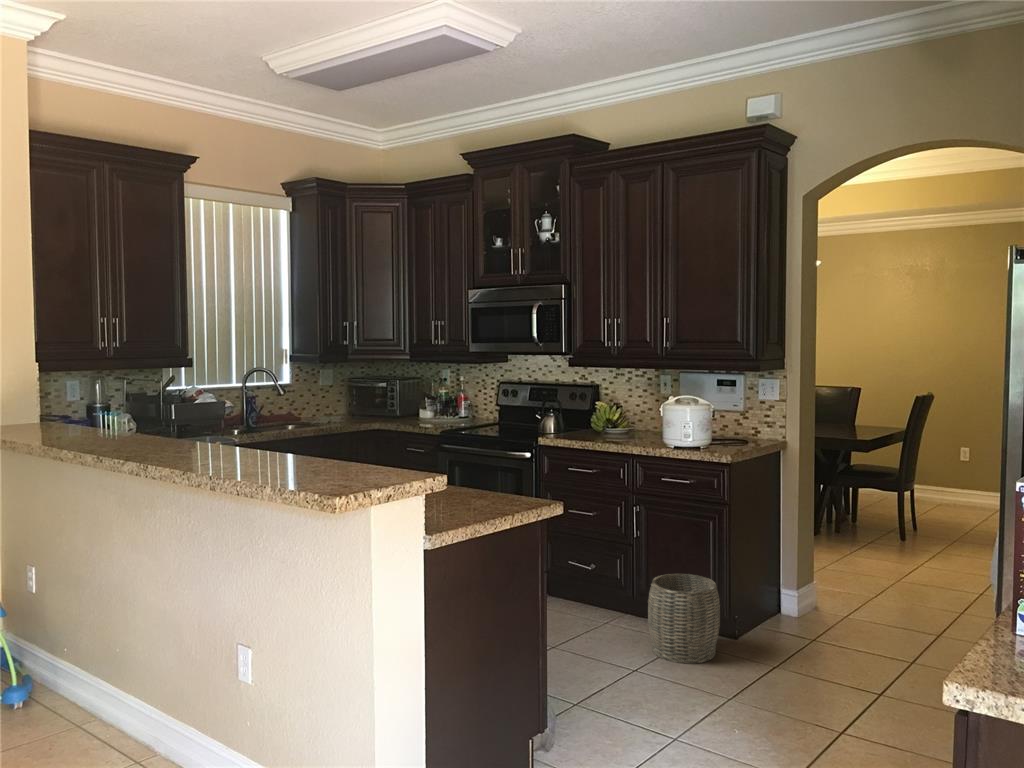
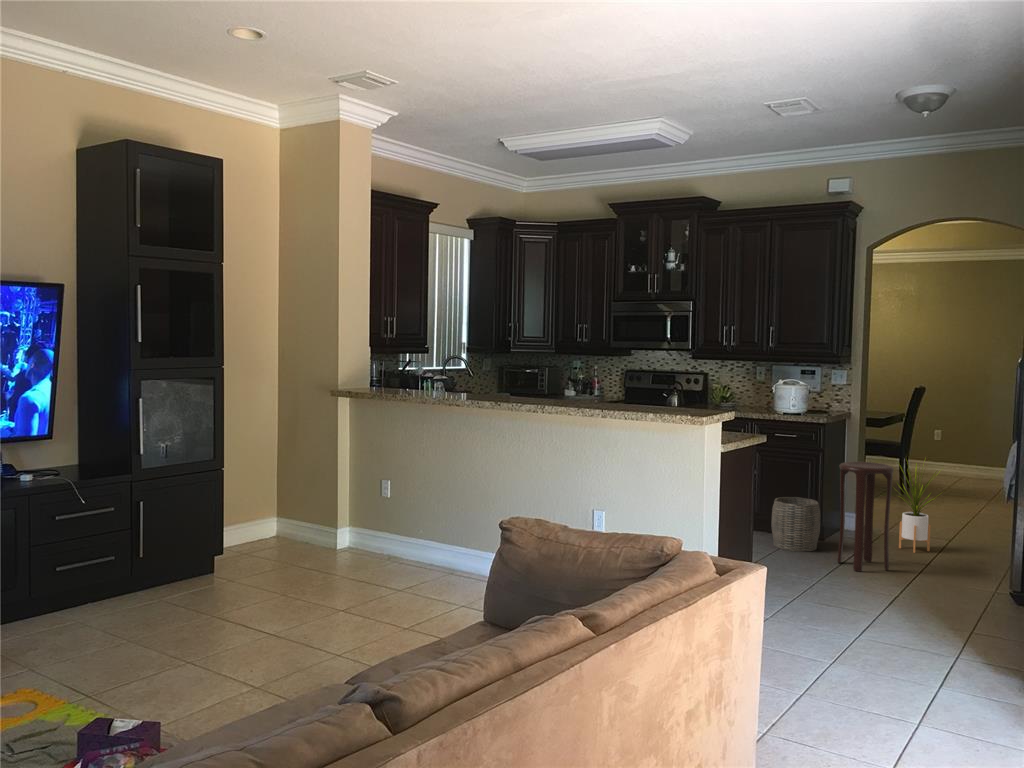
house plant: none [831,513,916,666] -> present [896,459,938,553]
stool: none [726,530,812,714] -> present [837,462,894,572]

